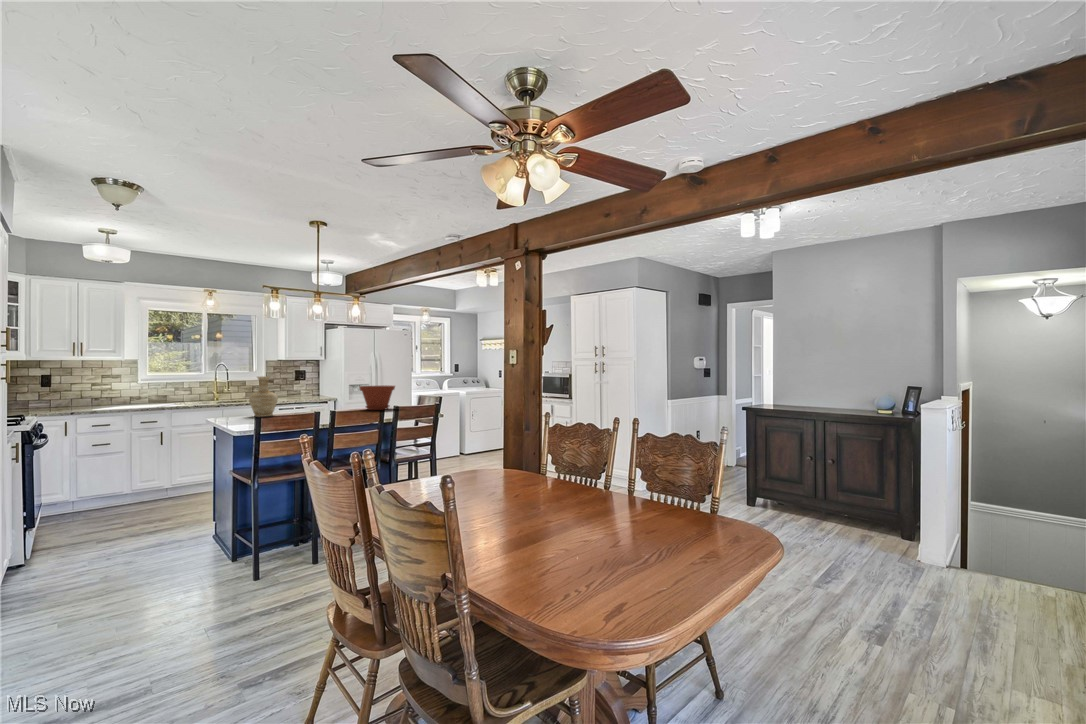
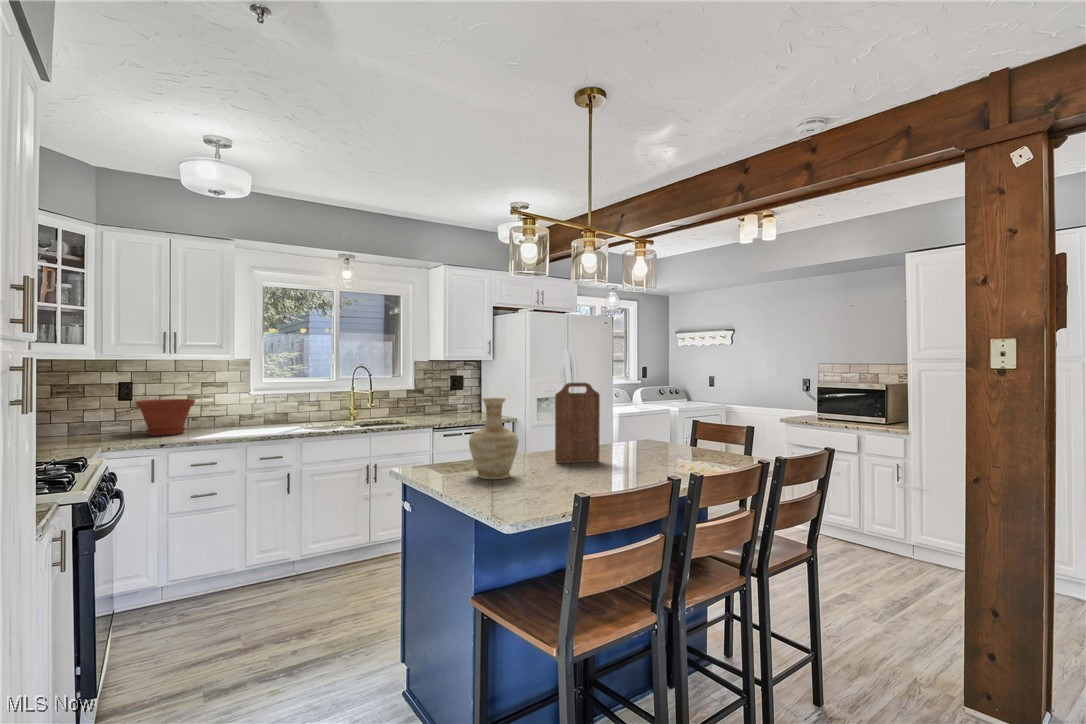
cutting board: none [309,369,336,412] -> present [555,383,600,463]
plant pot: present [359,385,395,410] -> present [136,399,195,436]

